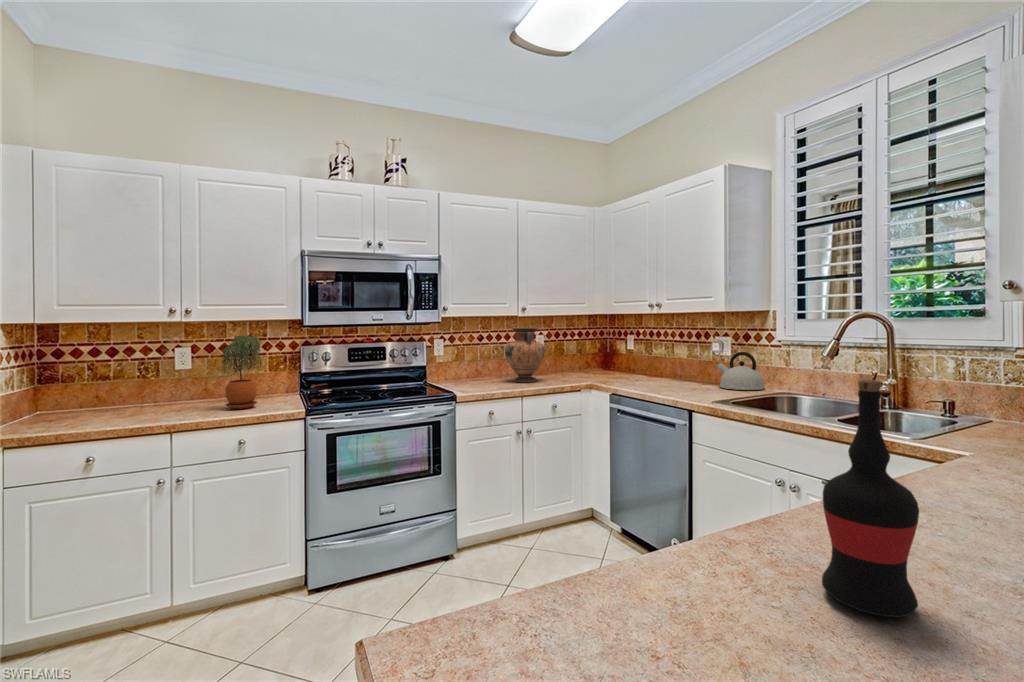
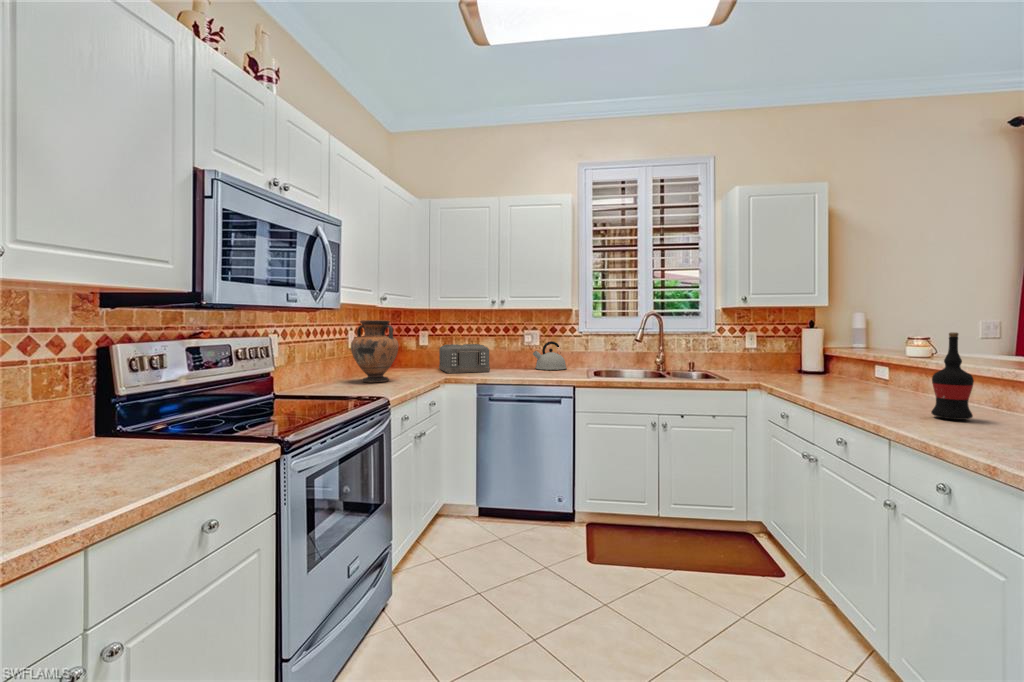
potted plant: present [222,335,261,409] -> none [81,318,175,476]
toaster: none [609,351,673,383] -> present [439,344,490,373]

